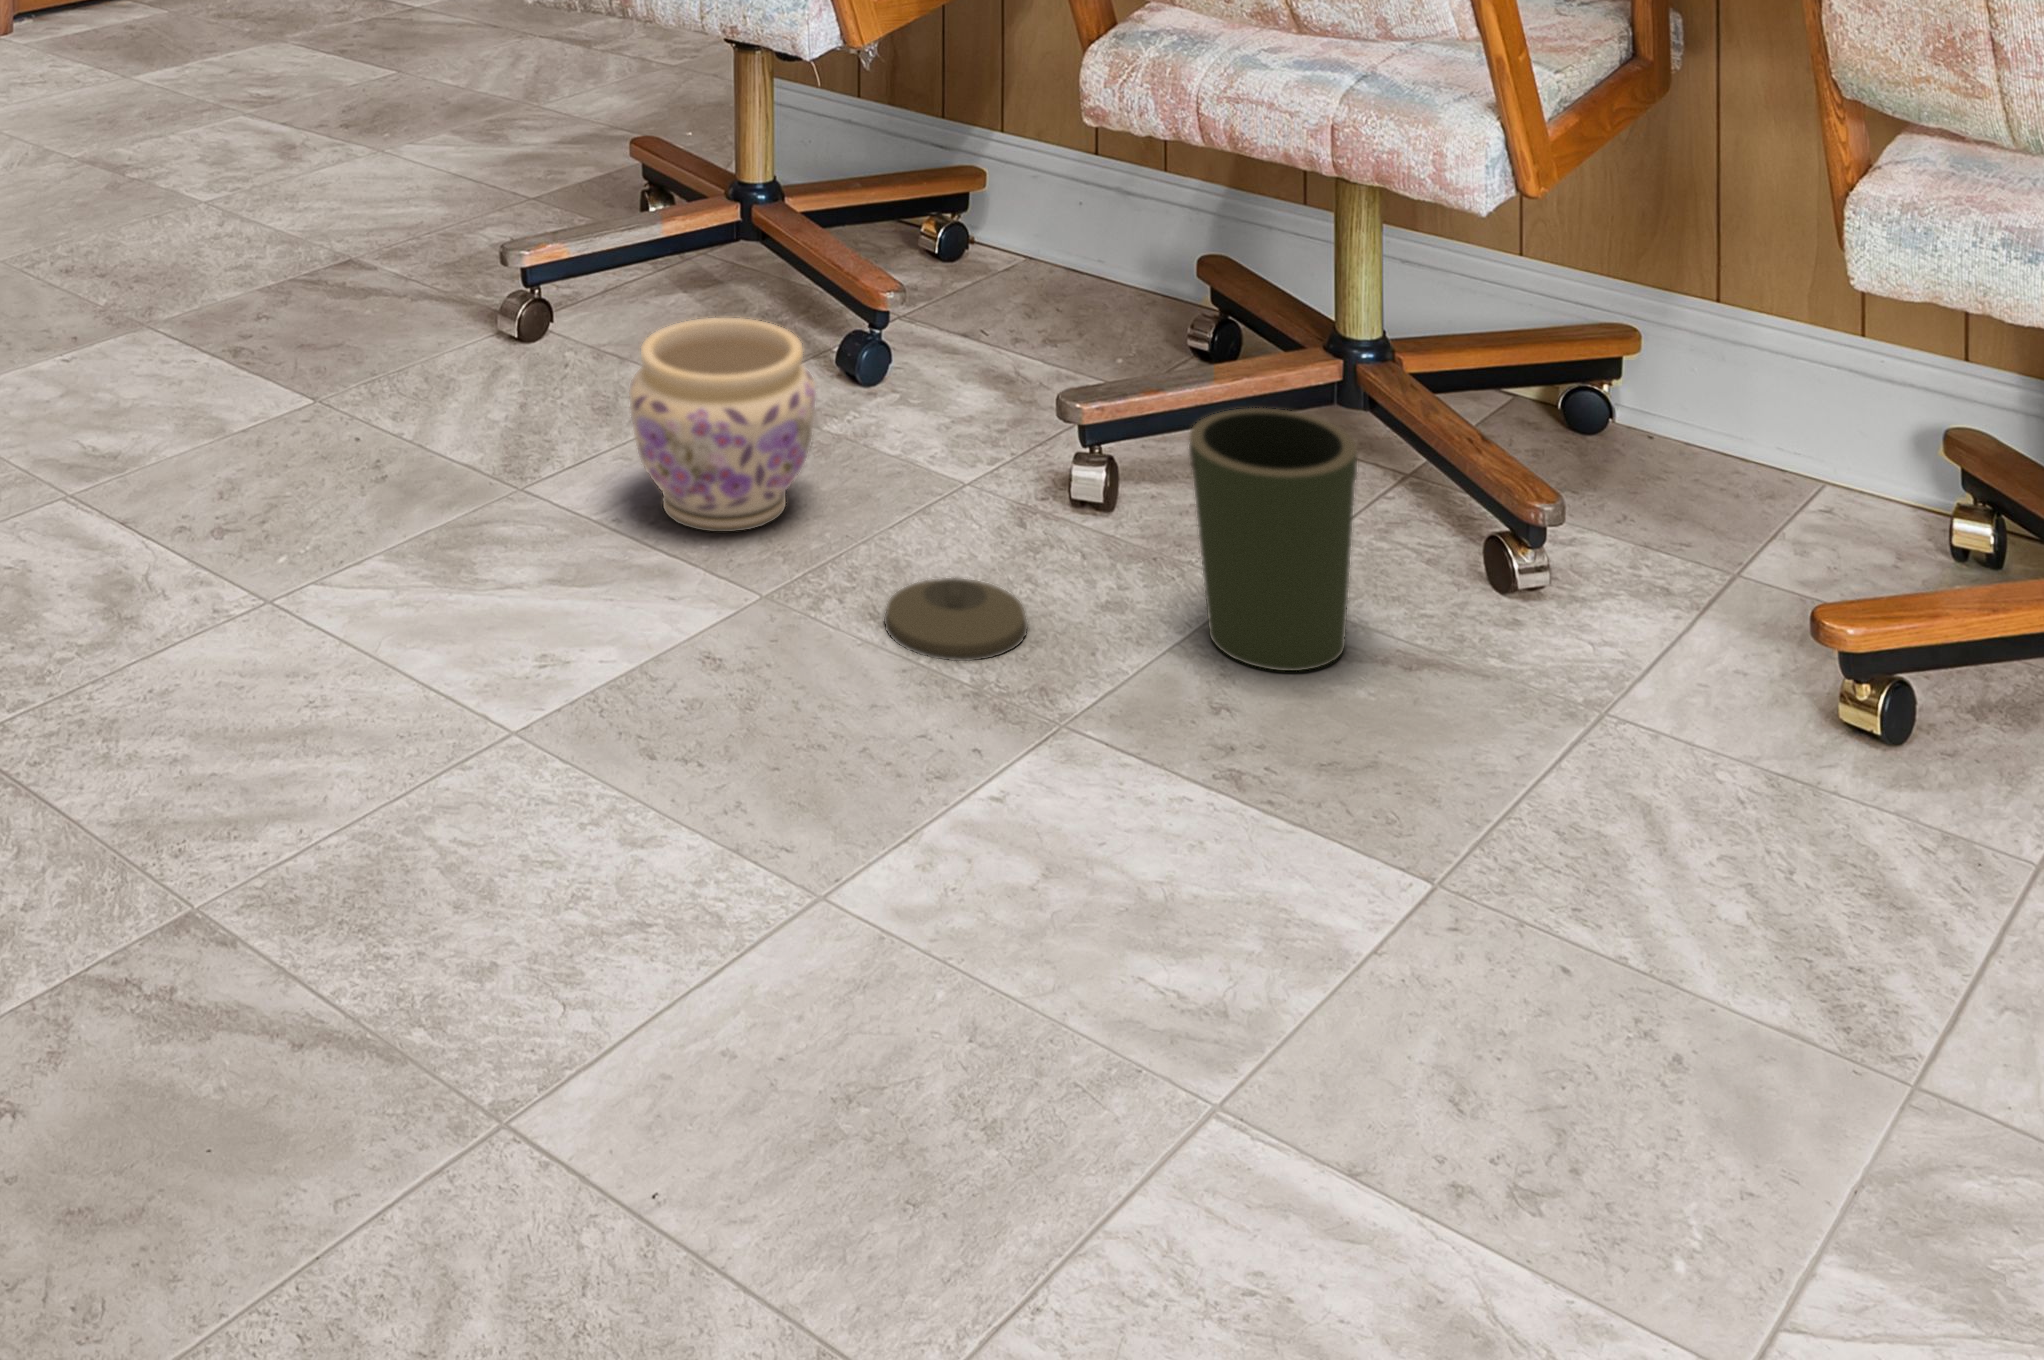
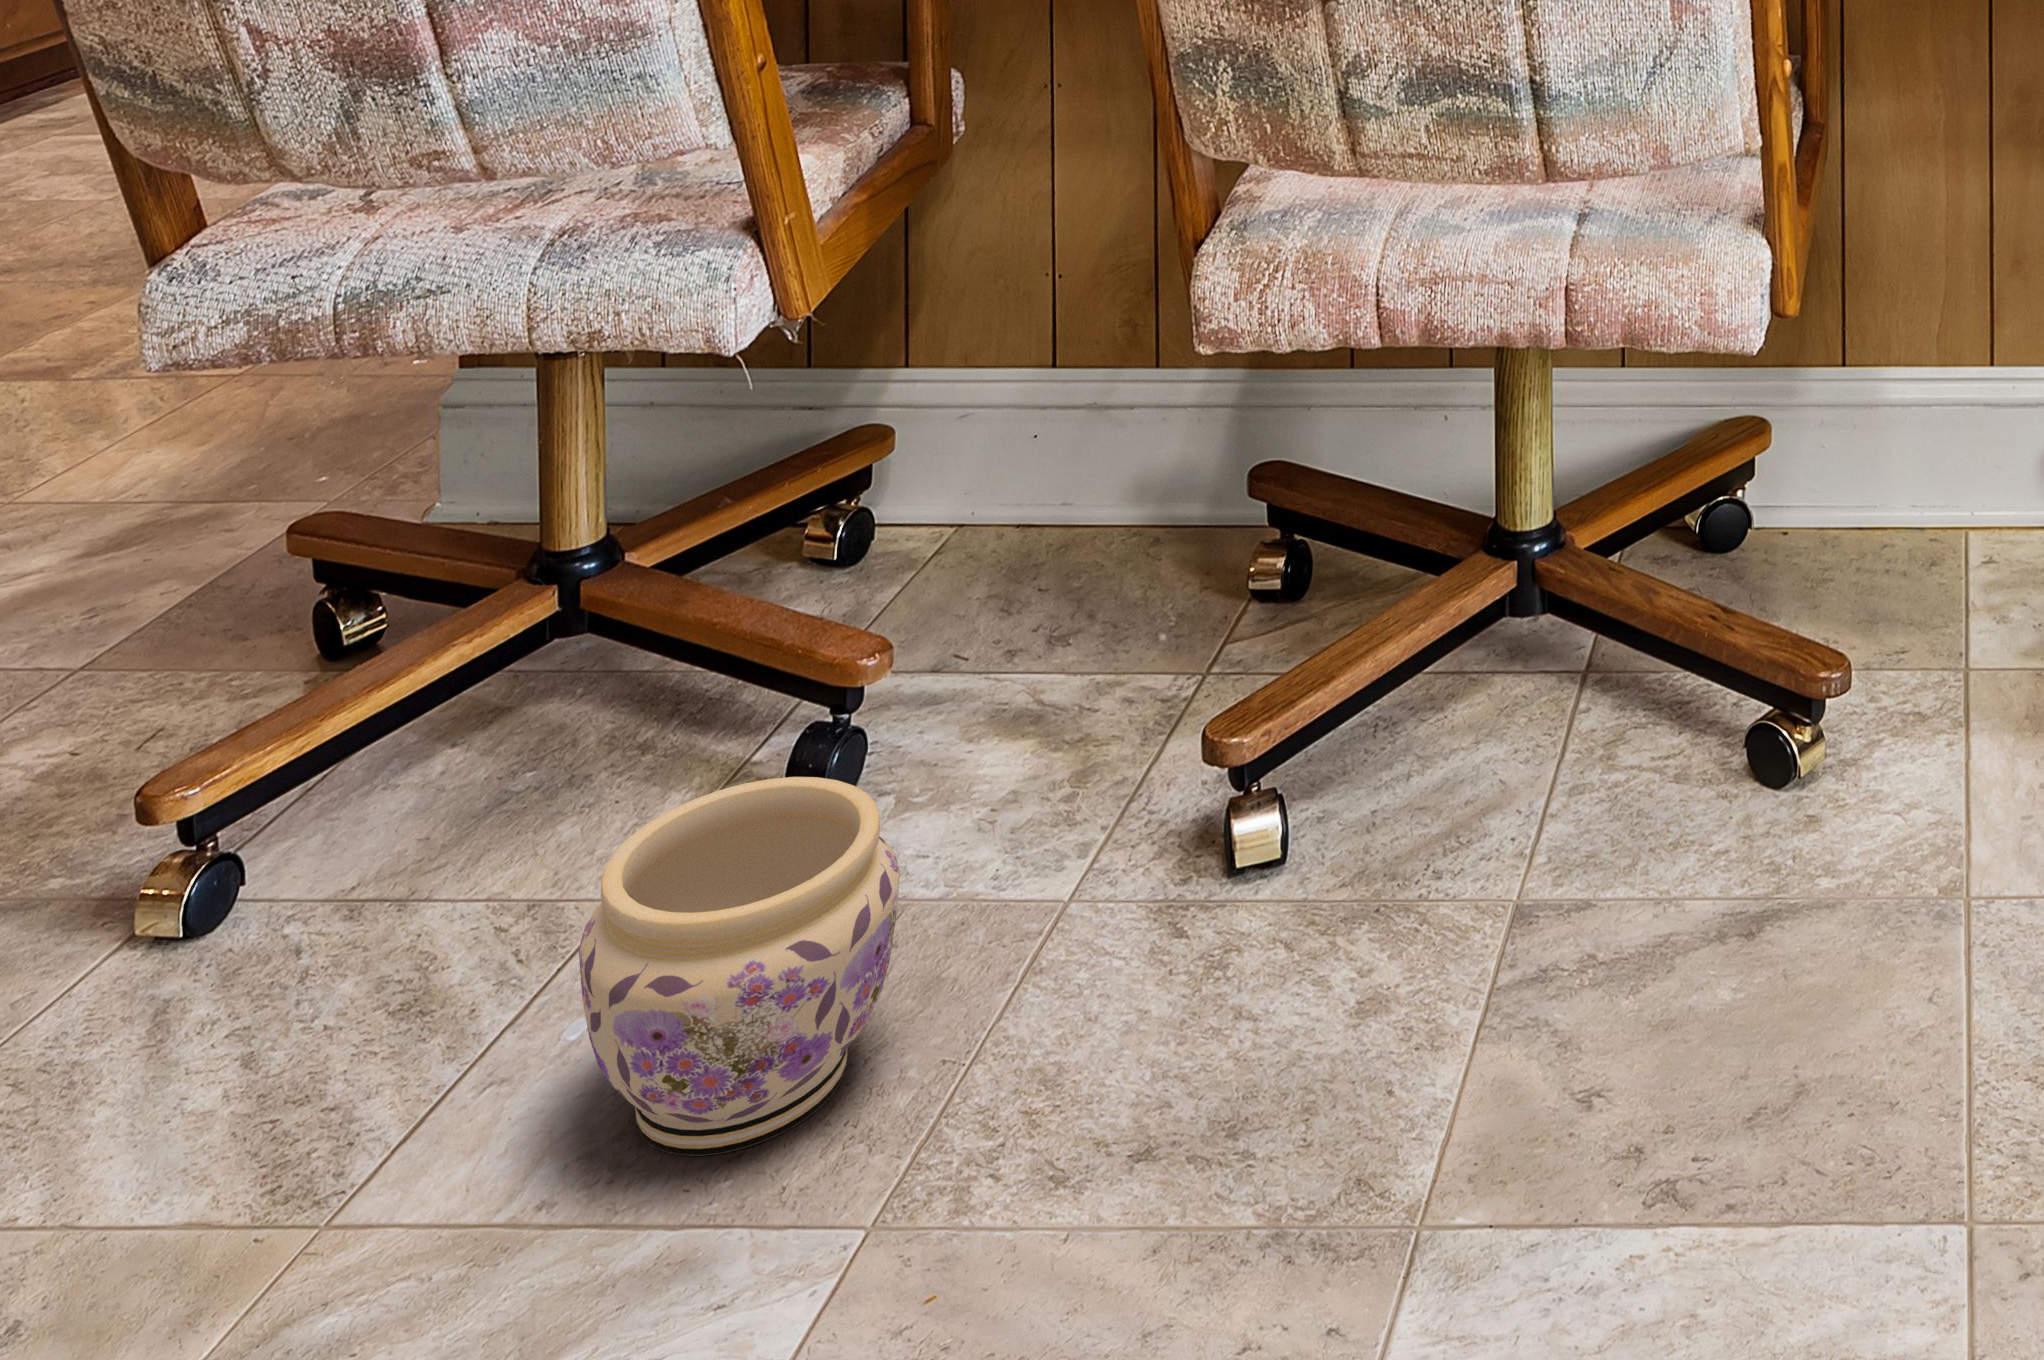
trash can: present [884,408,1357,671] -> none [1111,657,1715,1204]

